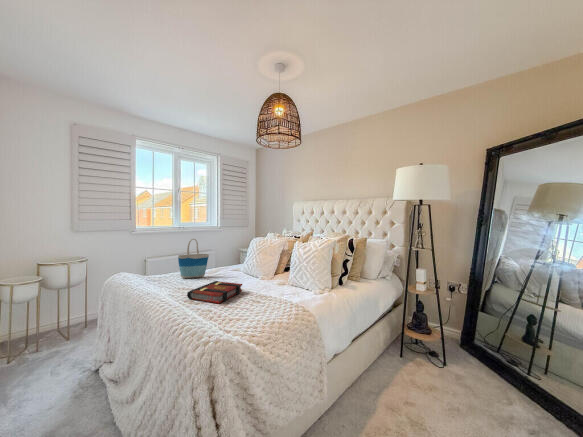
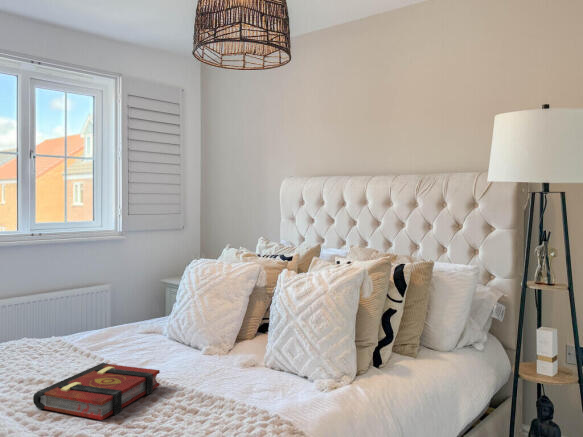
tote bag: present [178,239,209,278] -> none [24,267,92,353]

